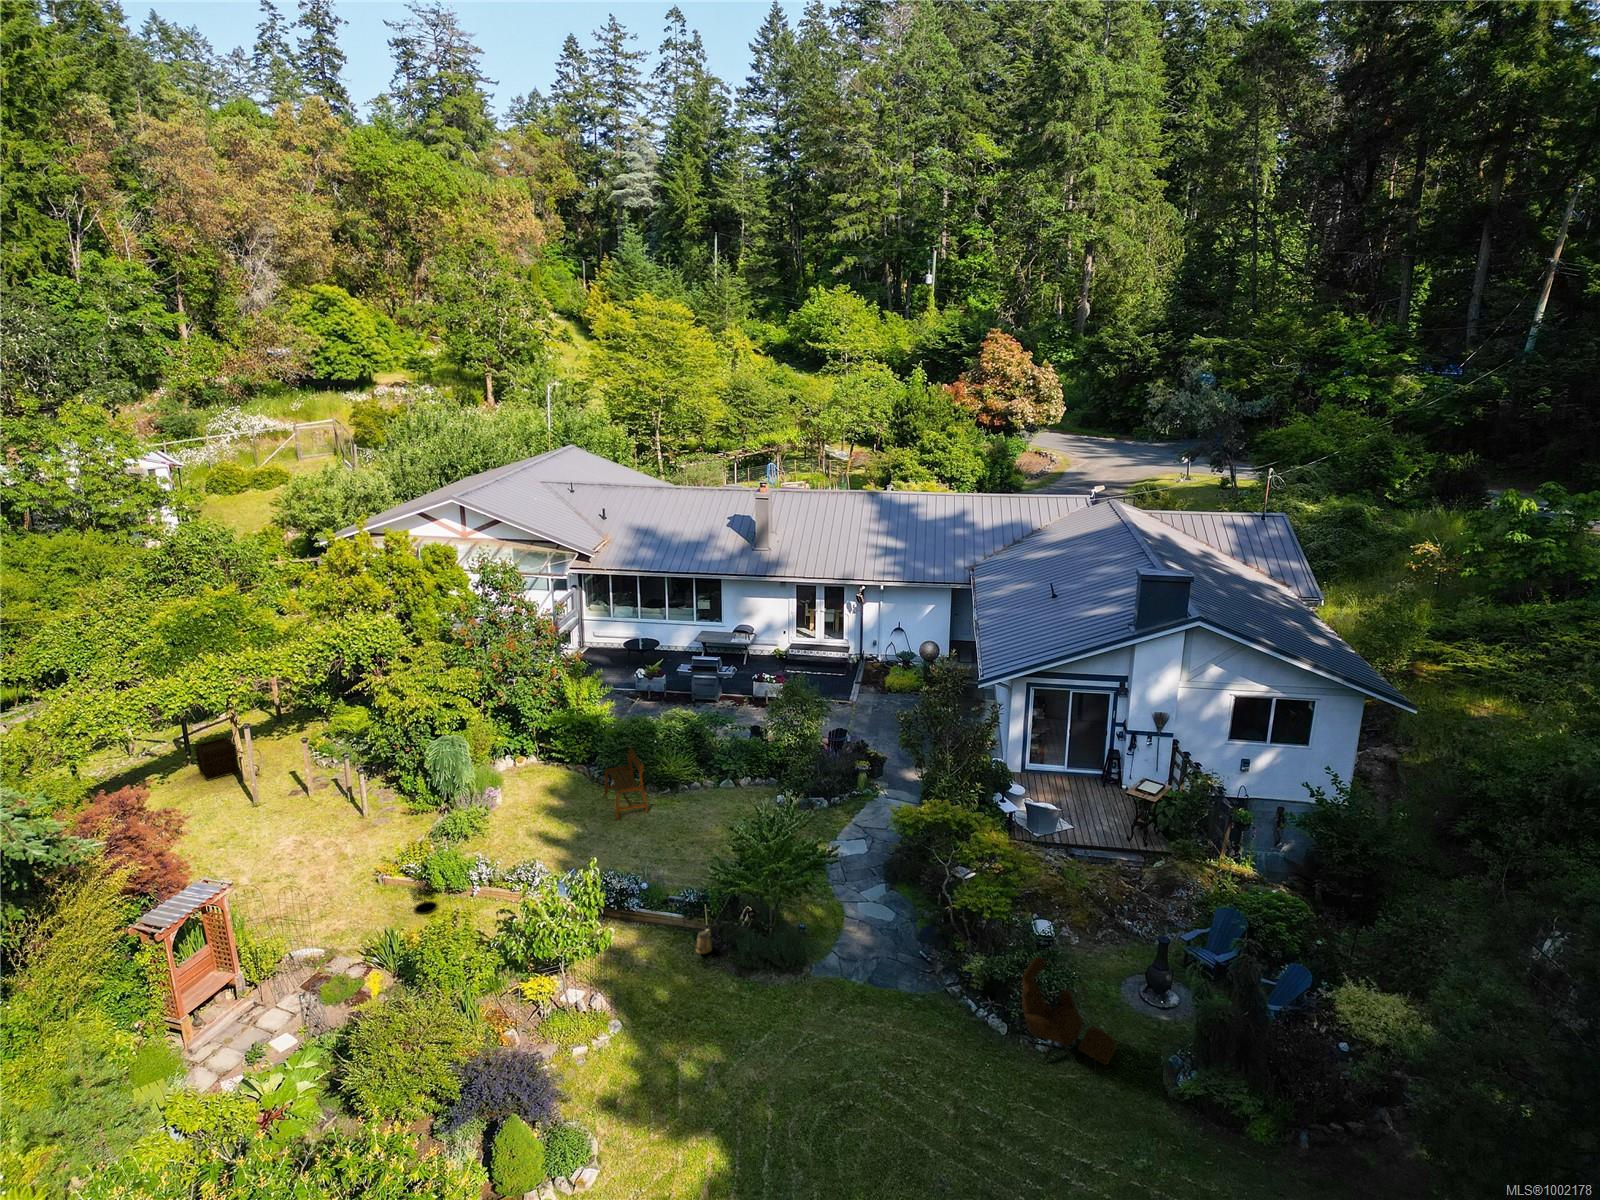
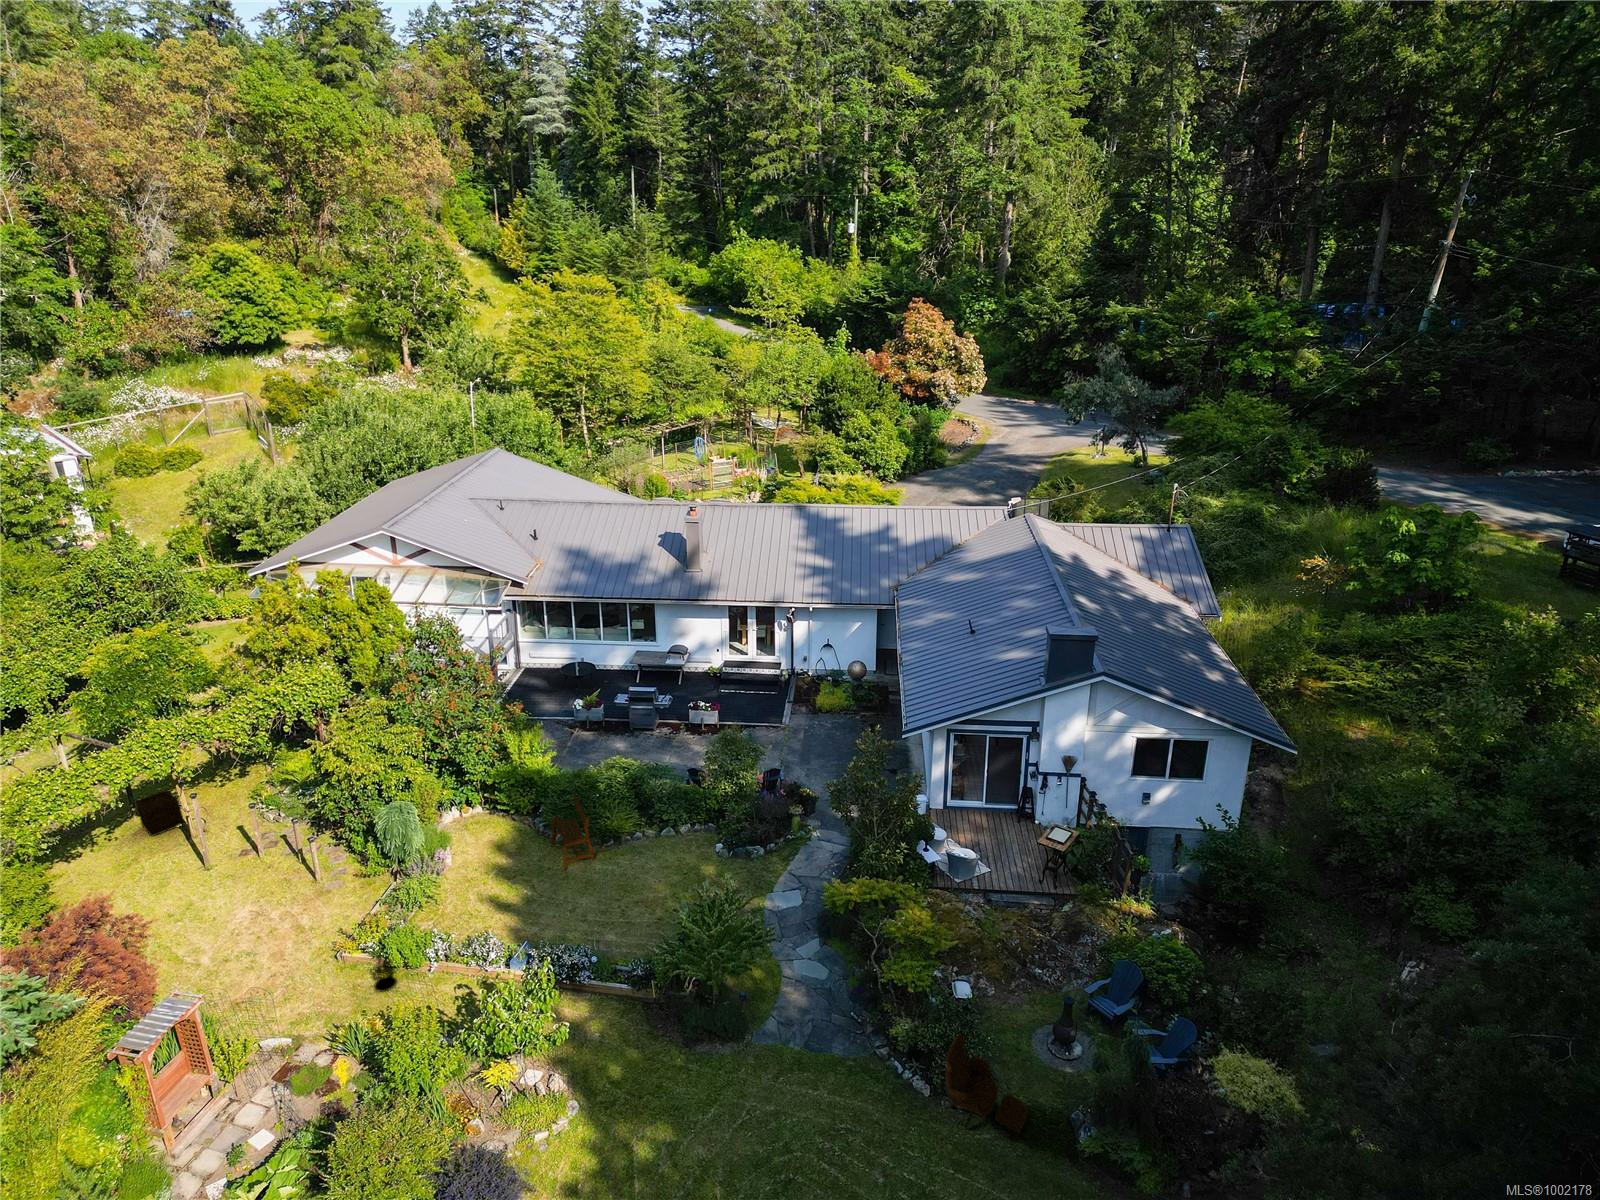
watering can: present [692,929,712,954] -> none [642,1000,662,1025]

